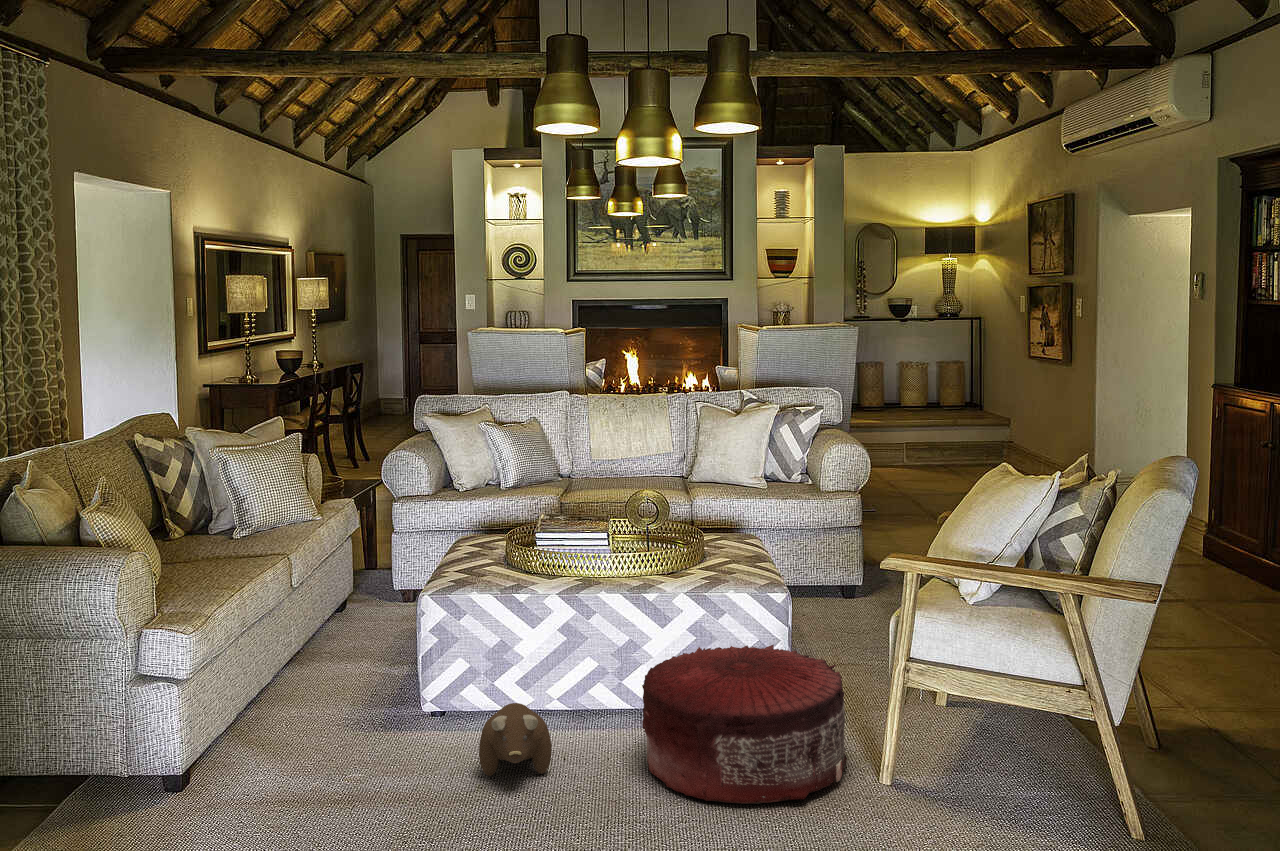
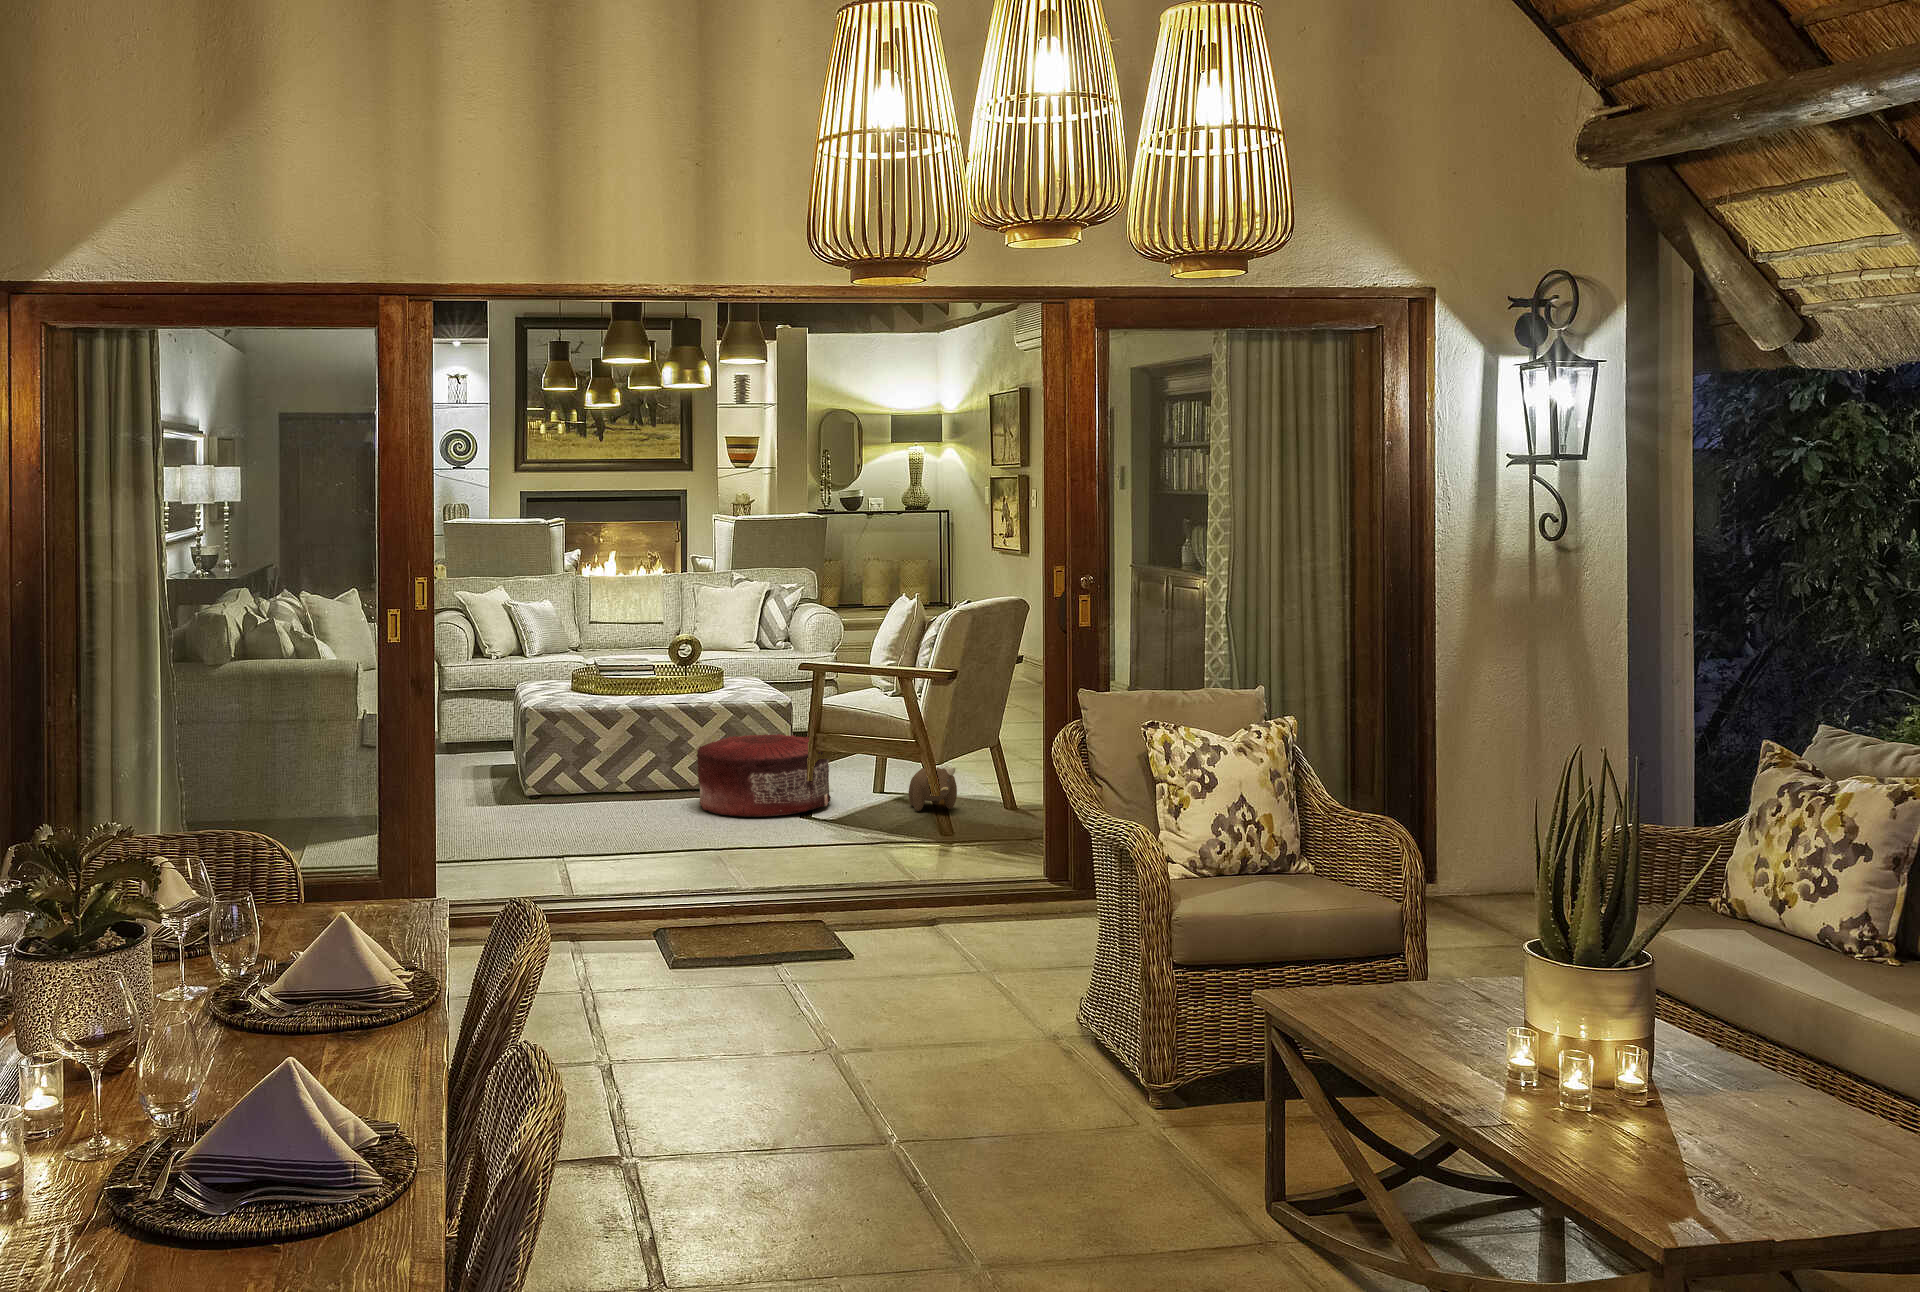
plush toy: present [479,703,552,776] -> present [909,767,957,811]

